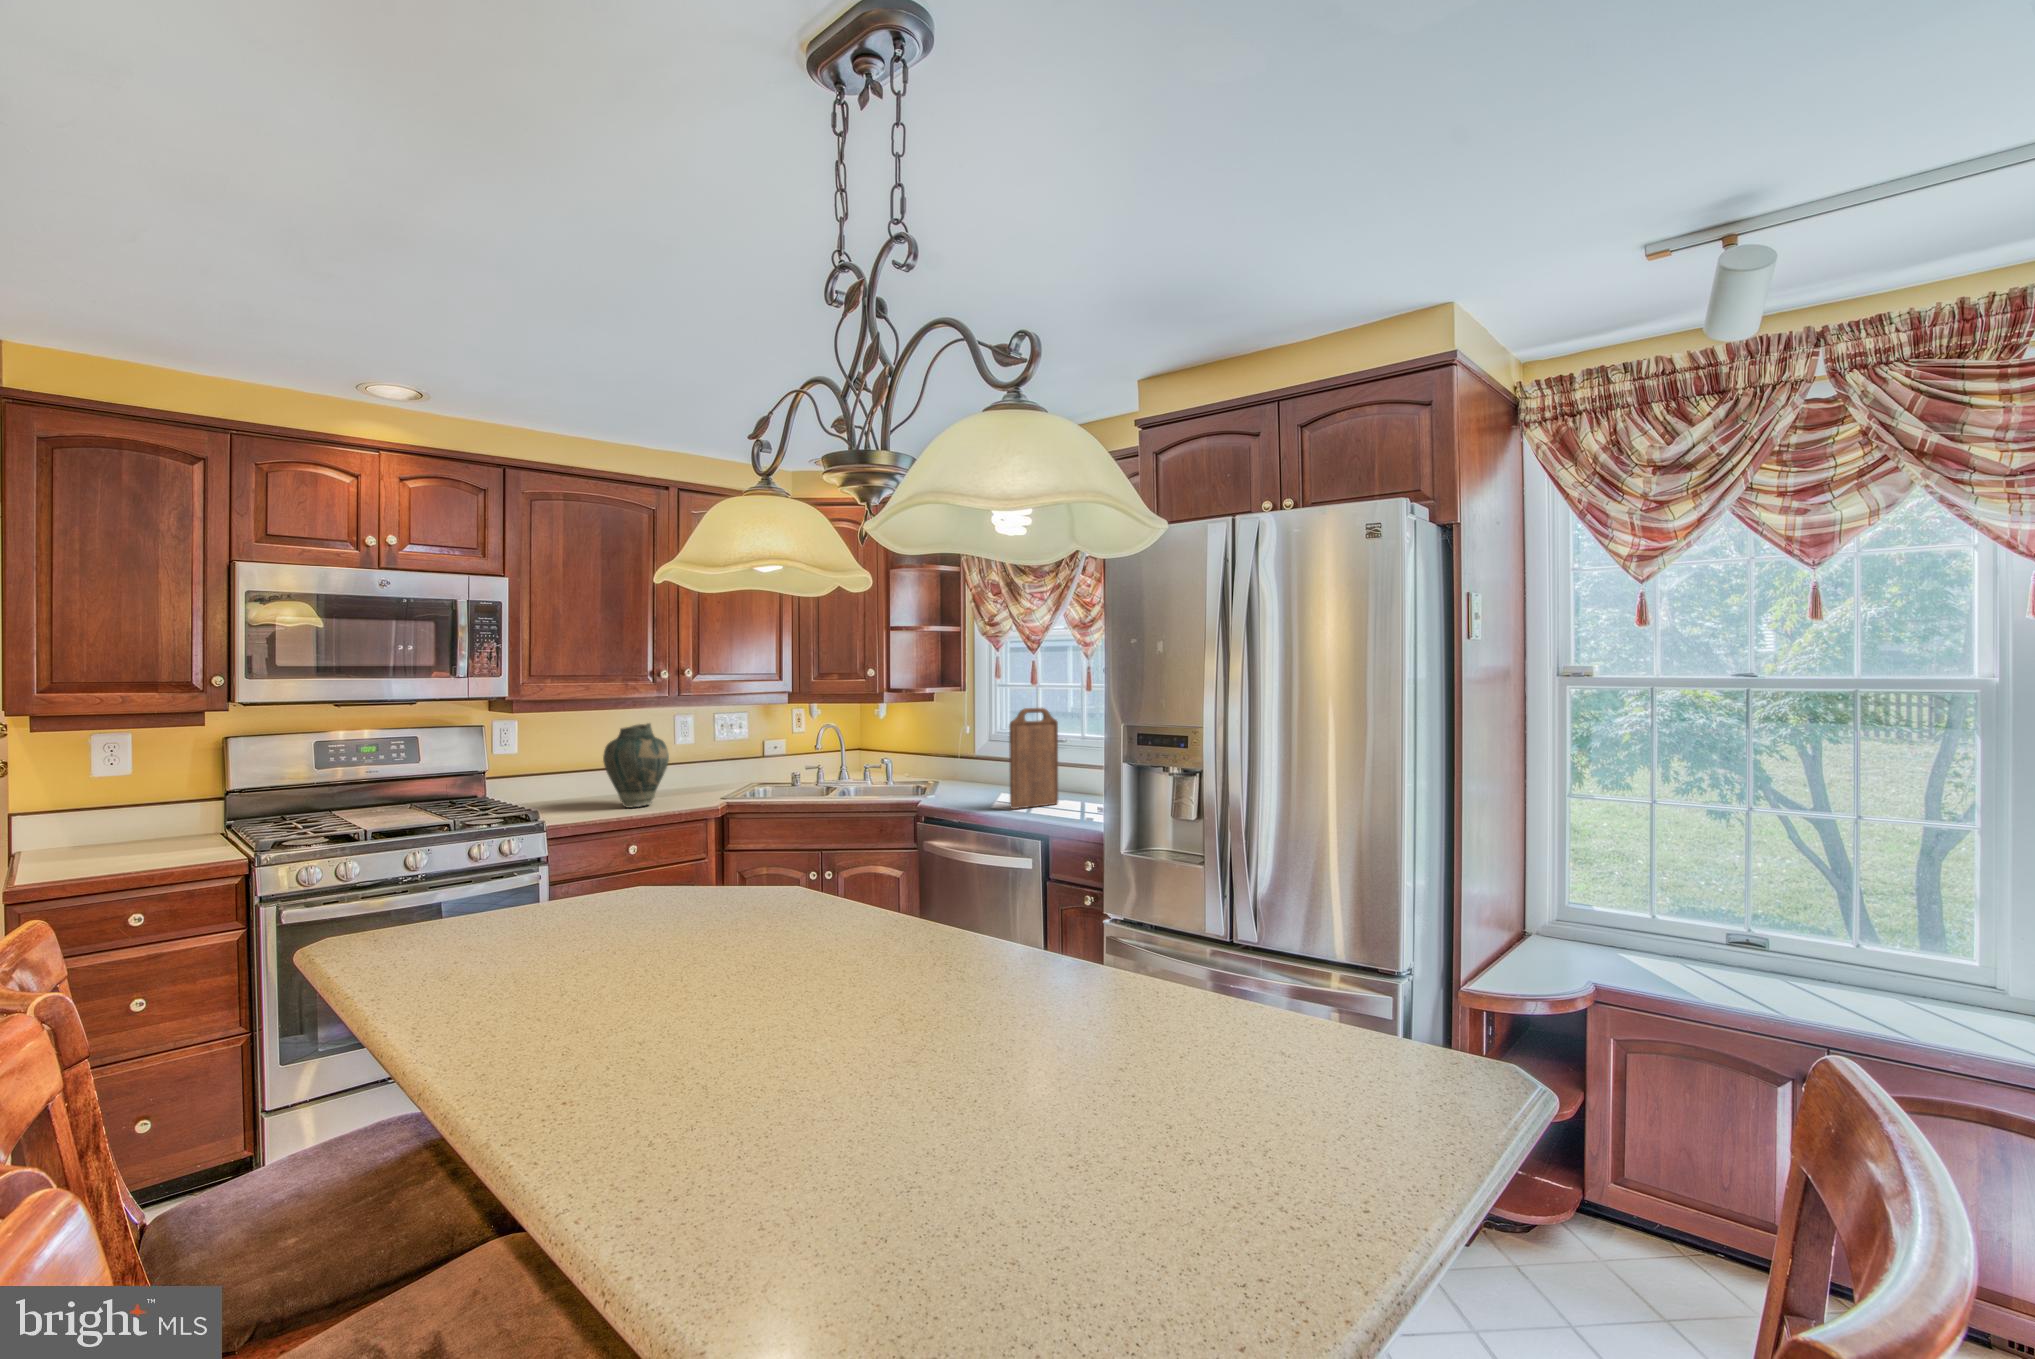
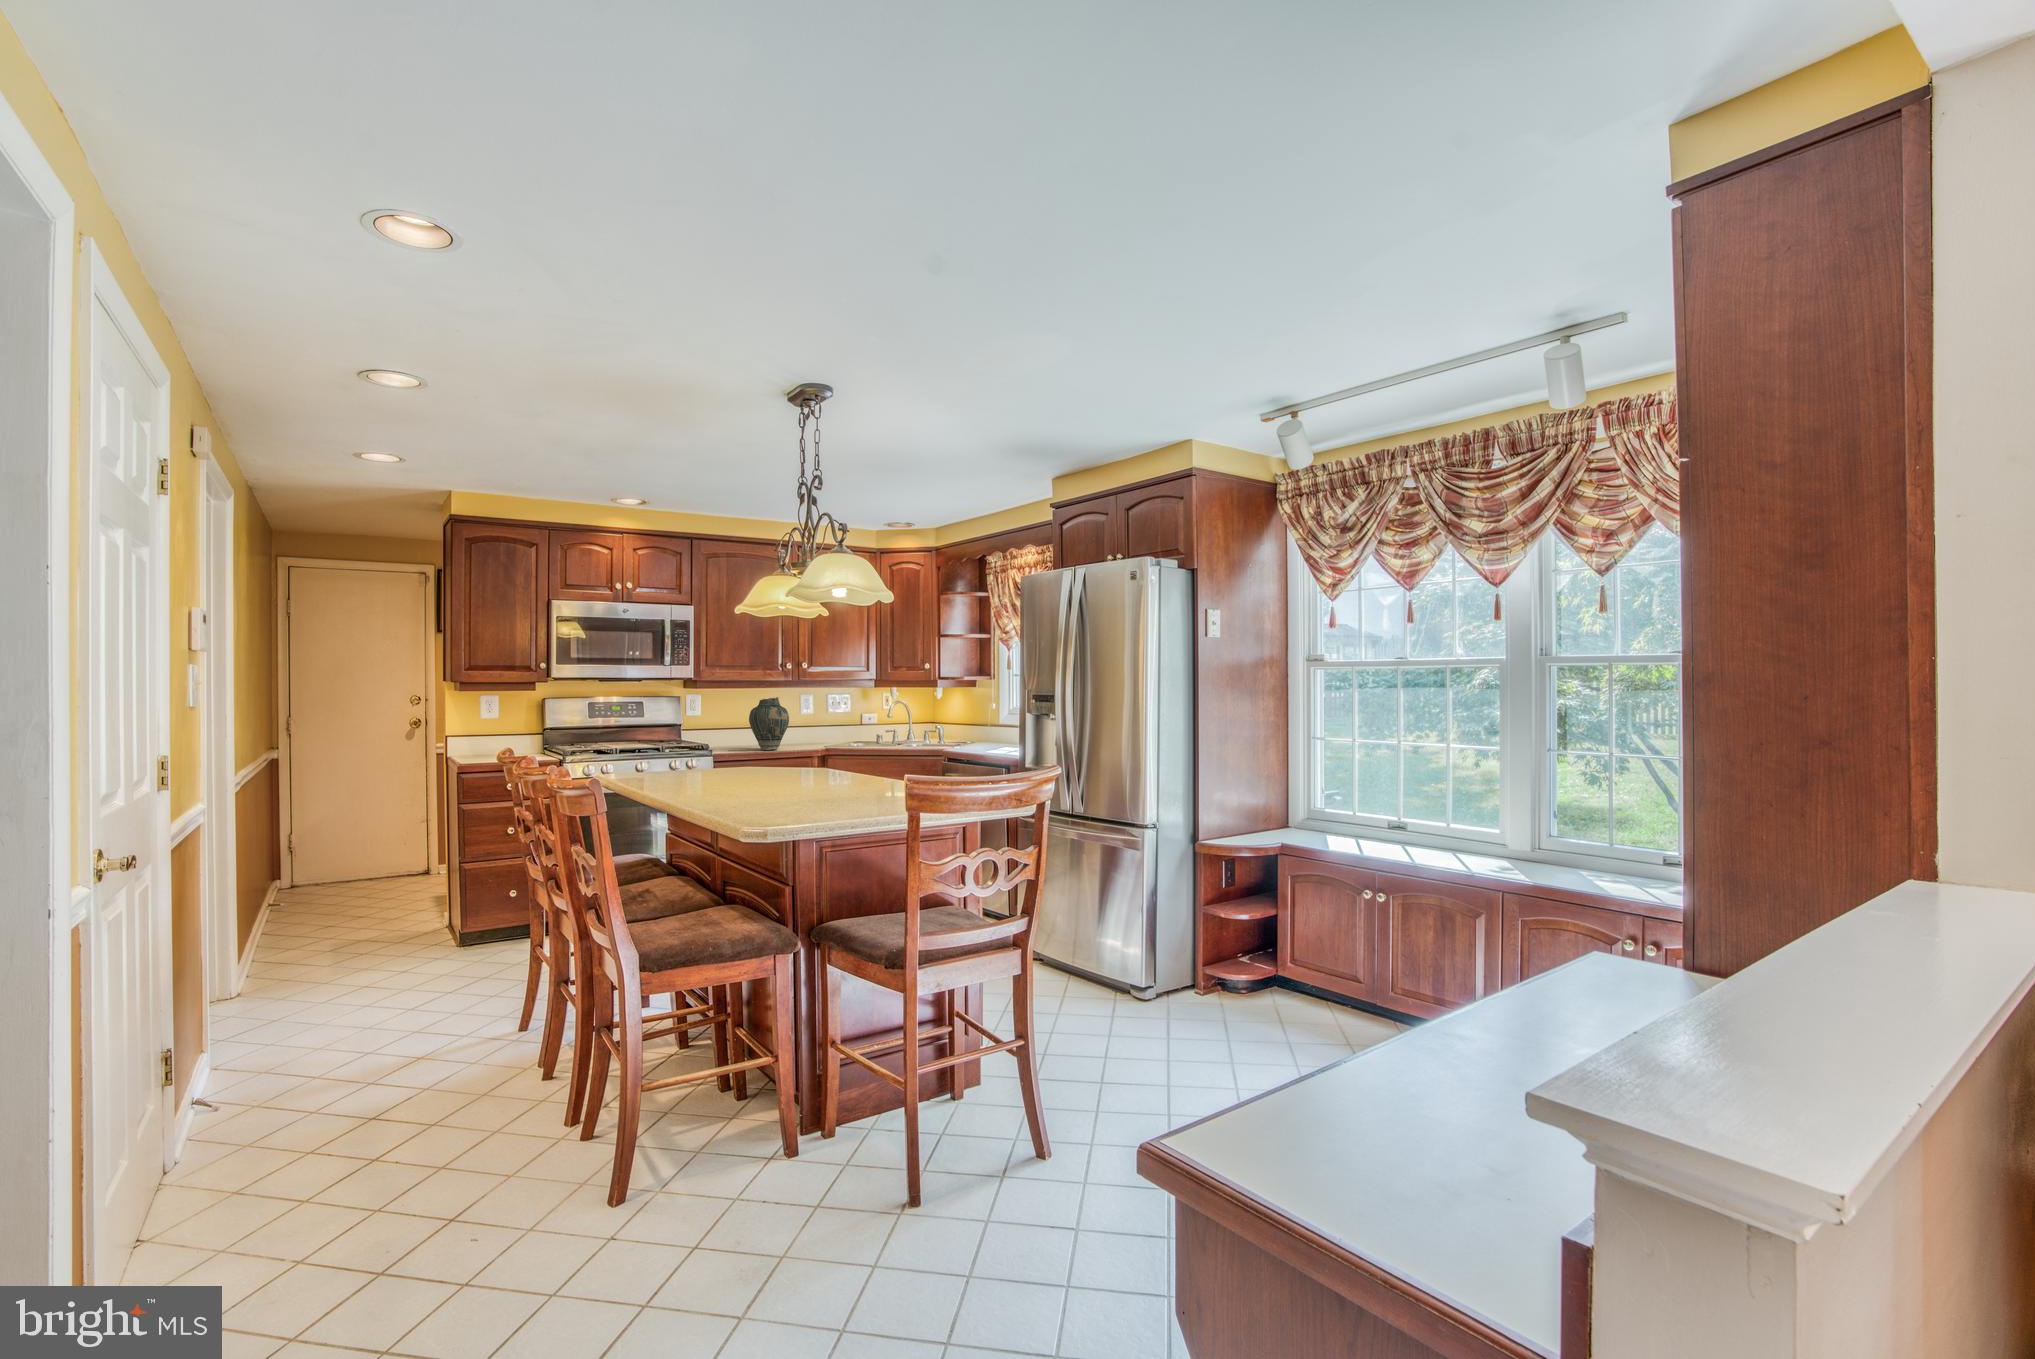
cutting board: present [1009,708,1058,809] -> none [994,689,1031,756]

